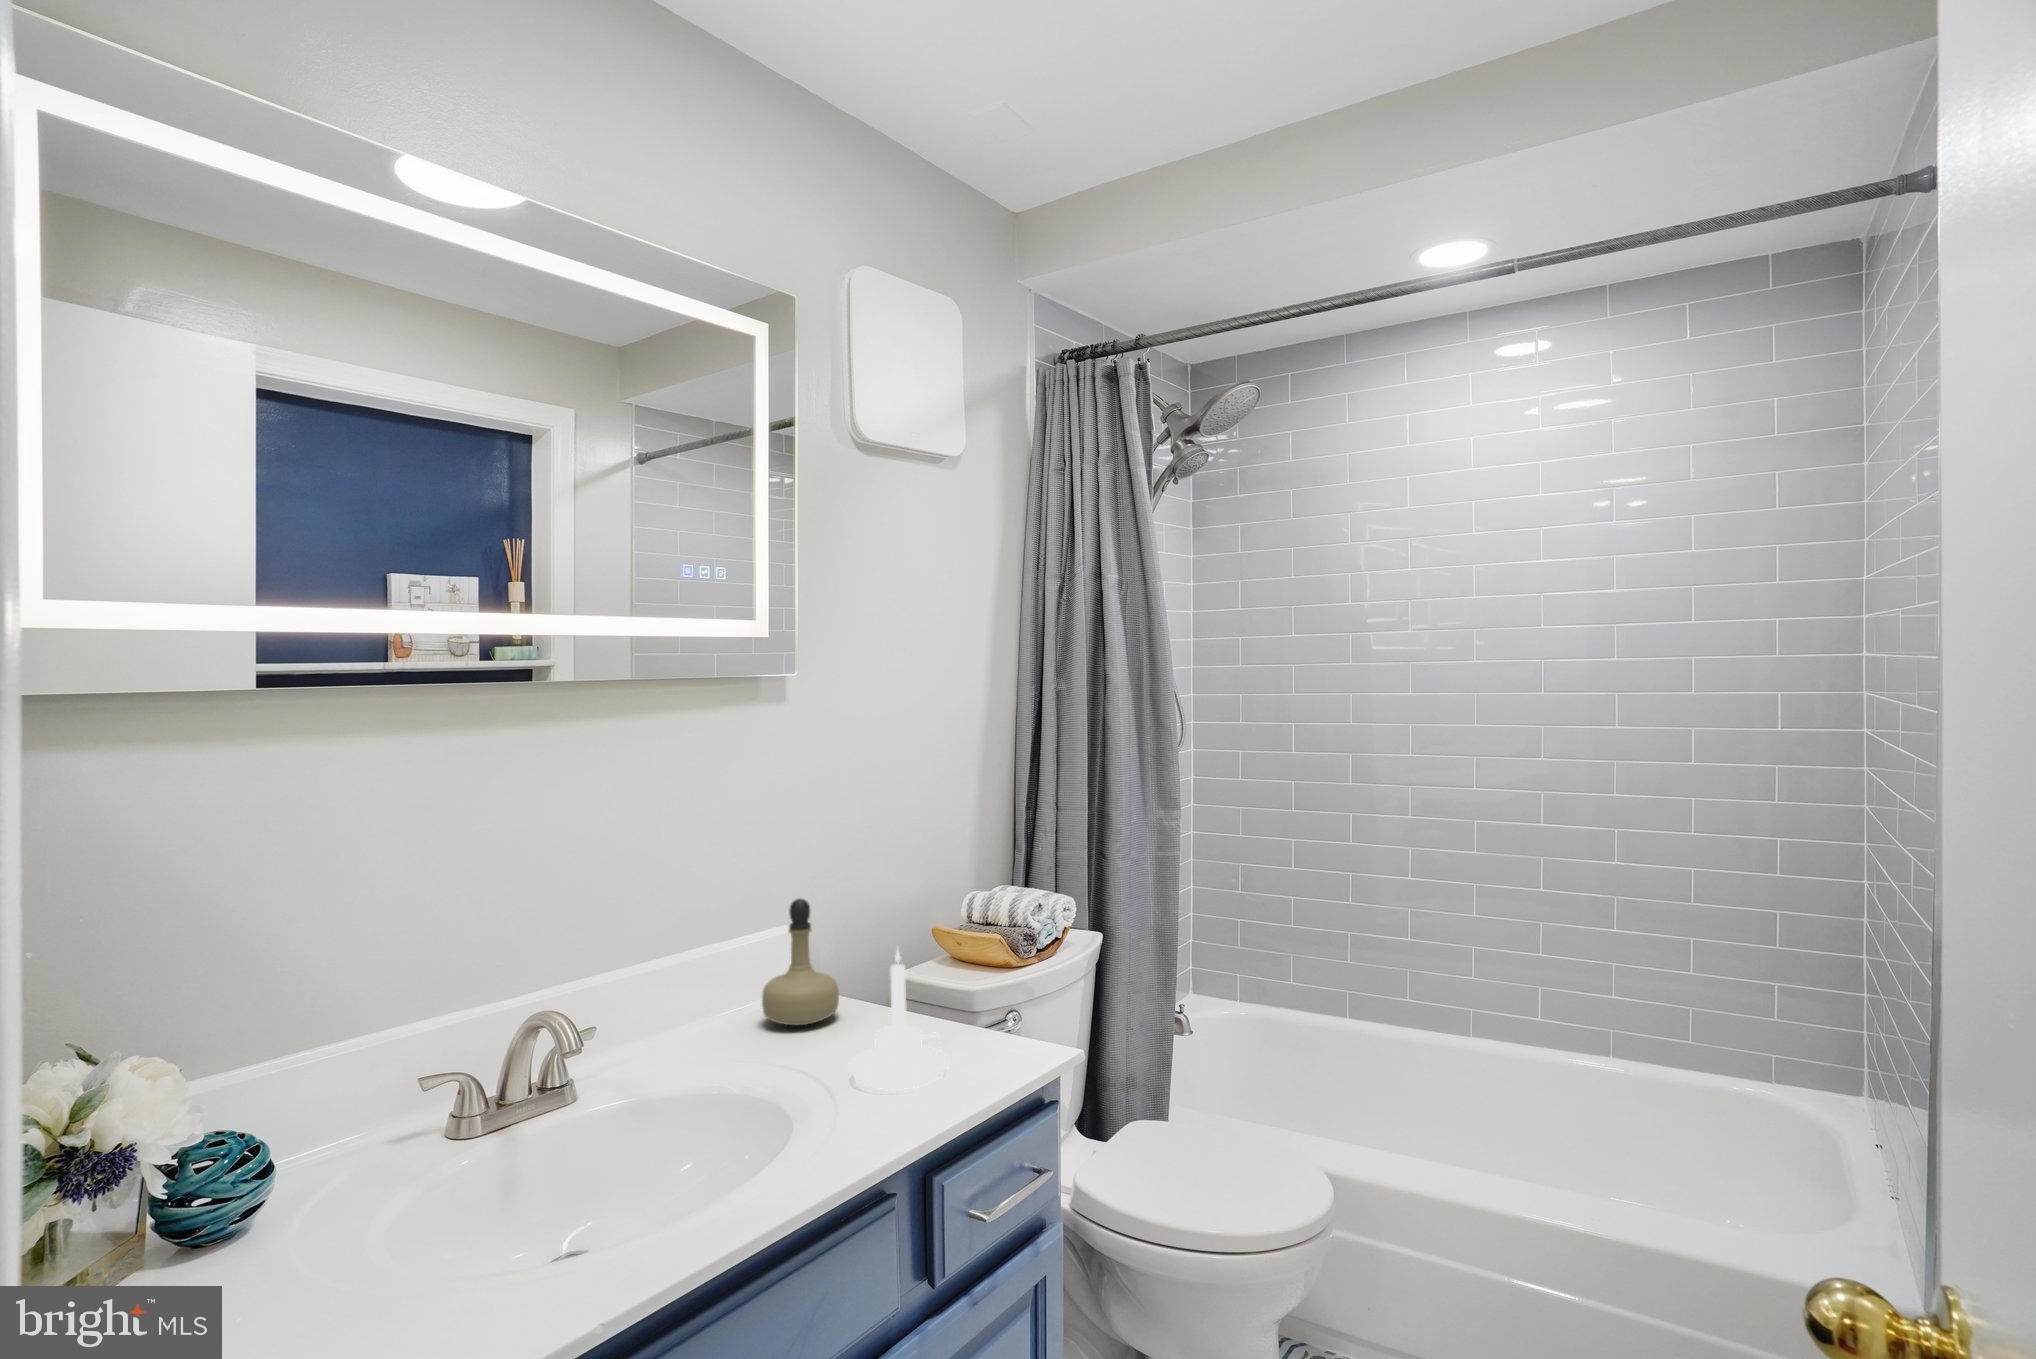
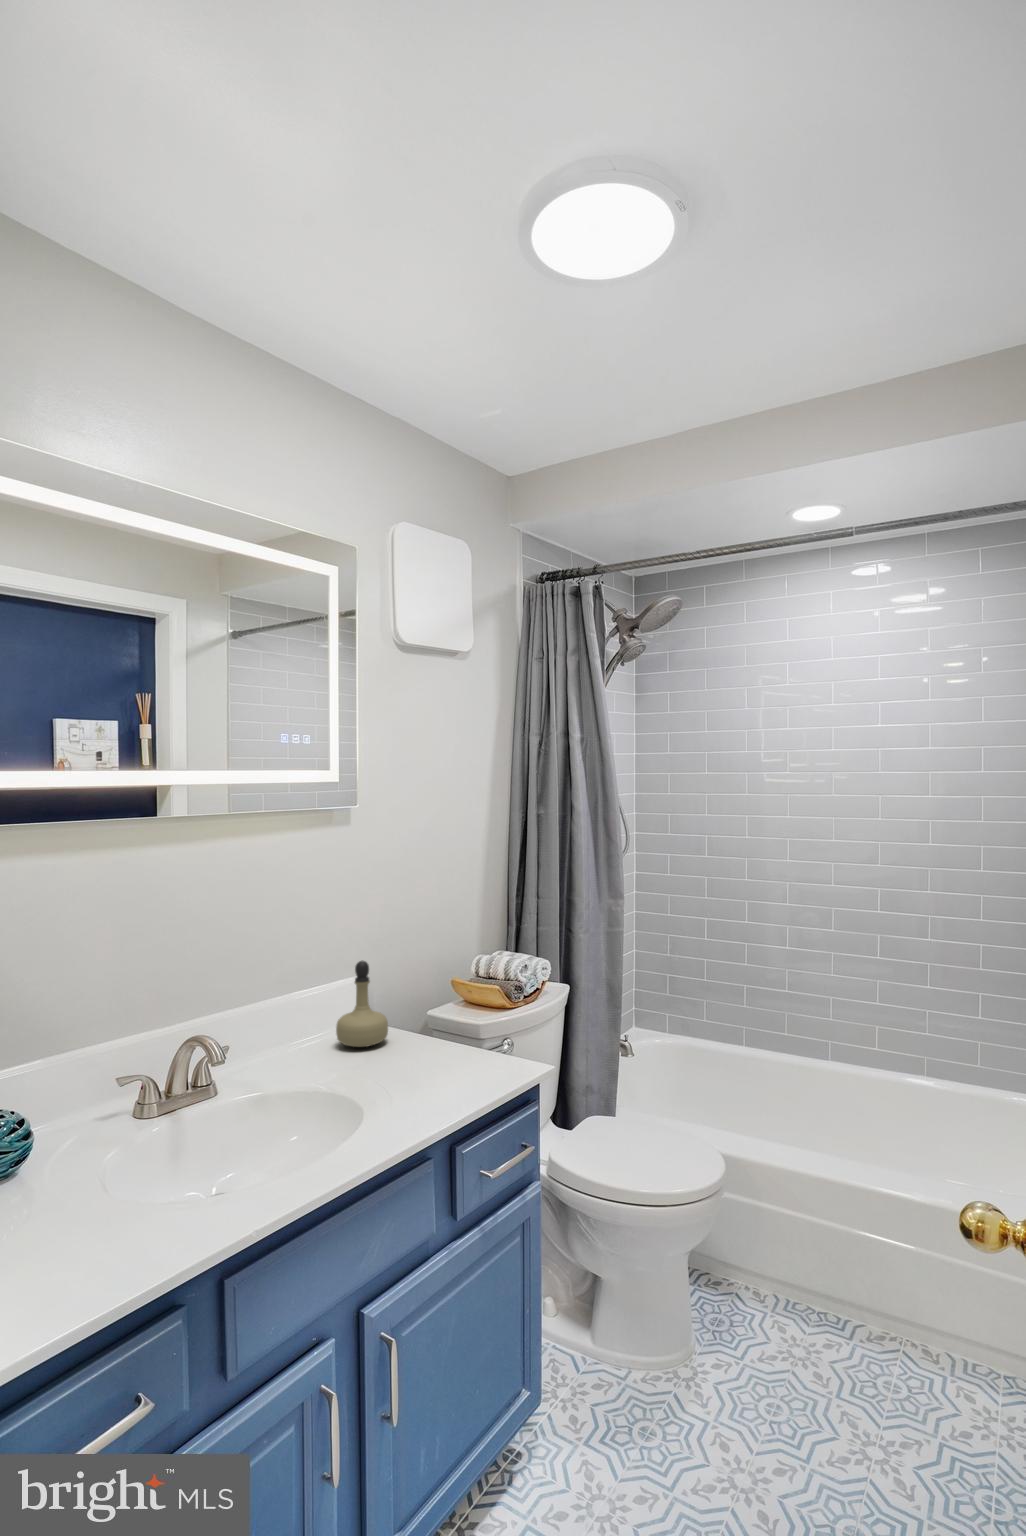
candle holder: present [848,950,949,1089] -> none [397,993,464,1089]

